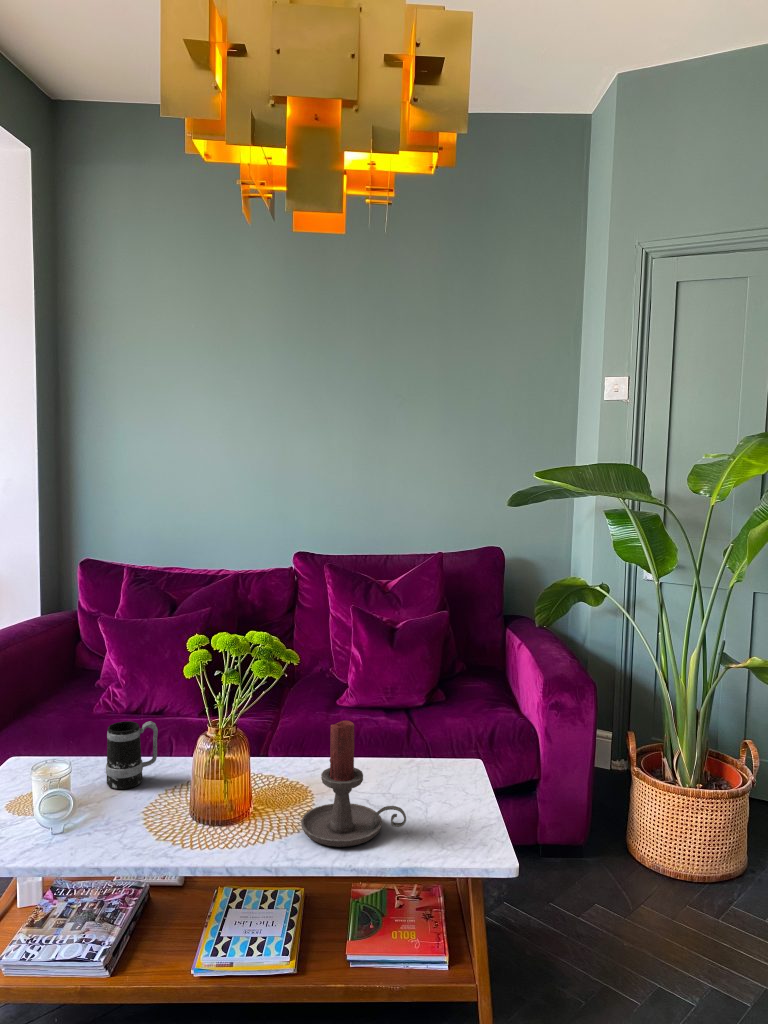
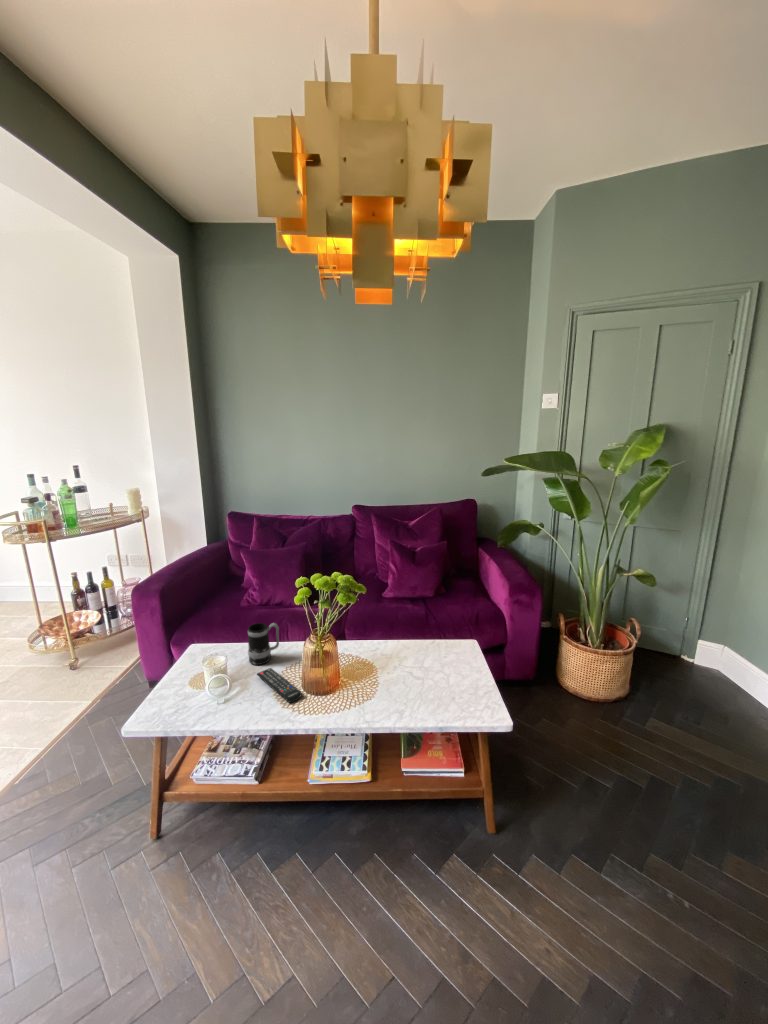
candle holder: present [301,721,406,847] -> none [371,628,437,707]
remote control: none [118,791,189,838] -> present [257,668,302,703]

